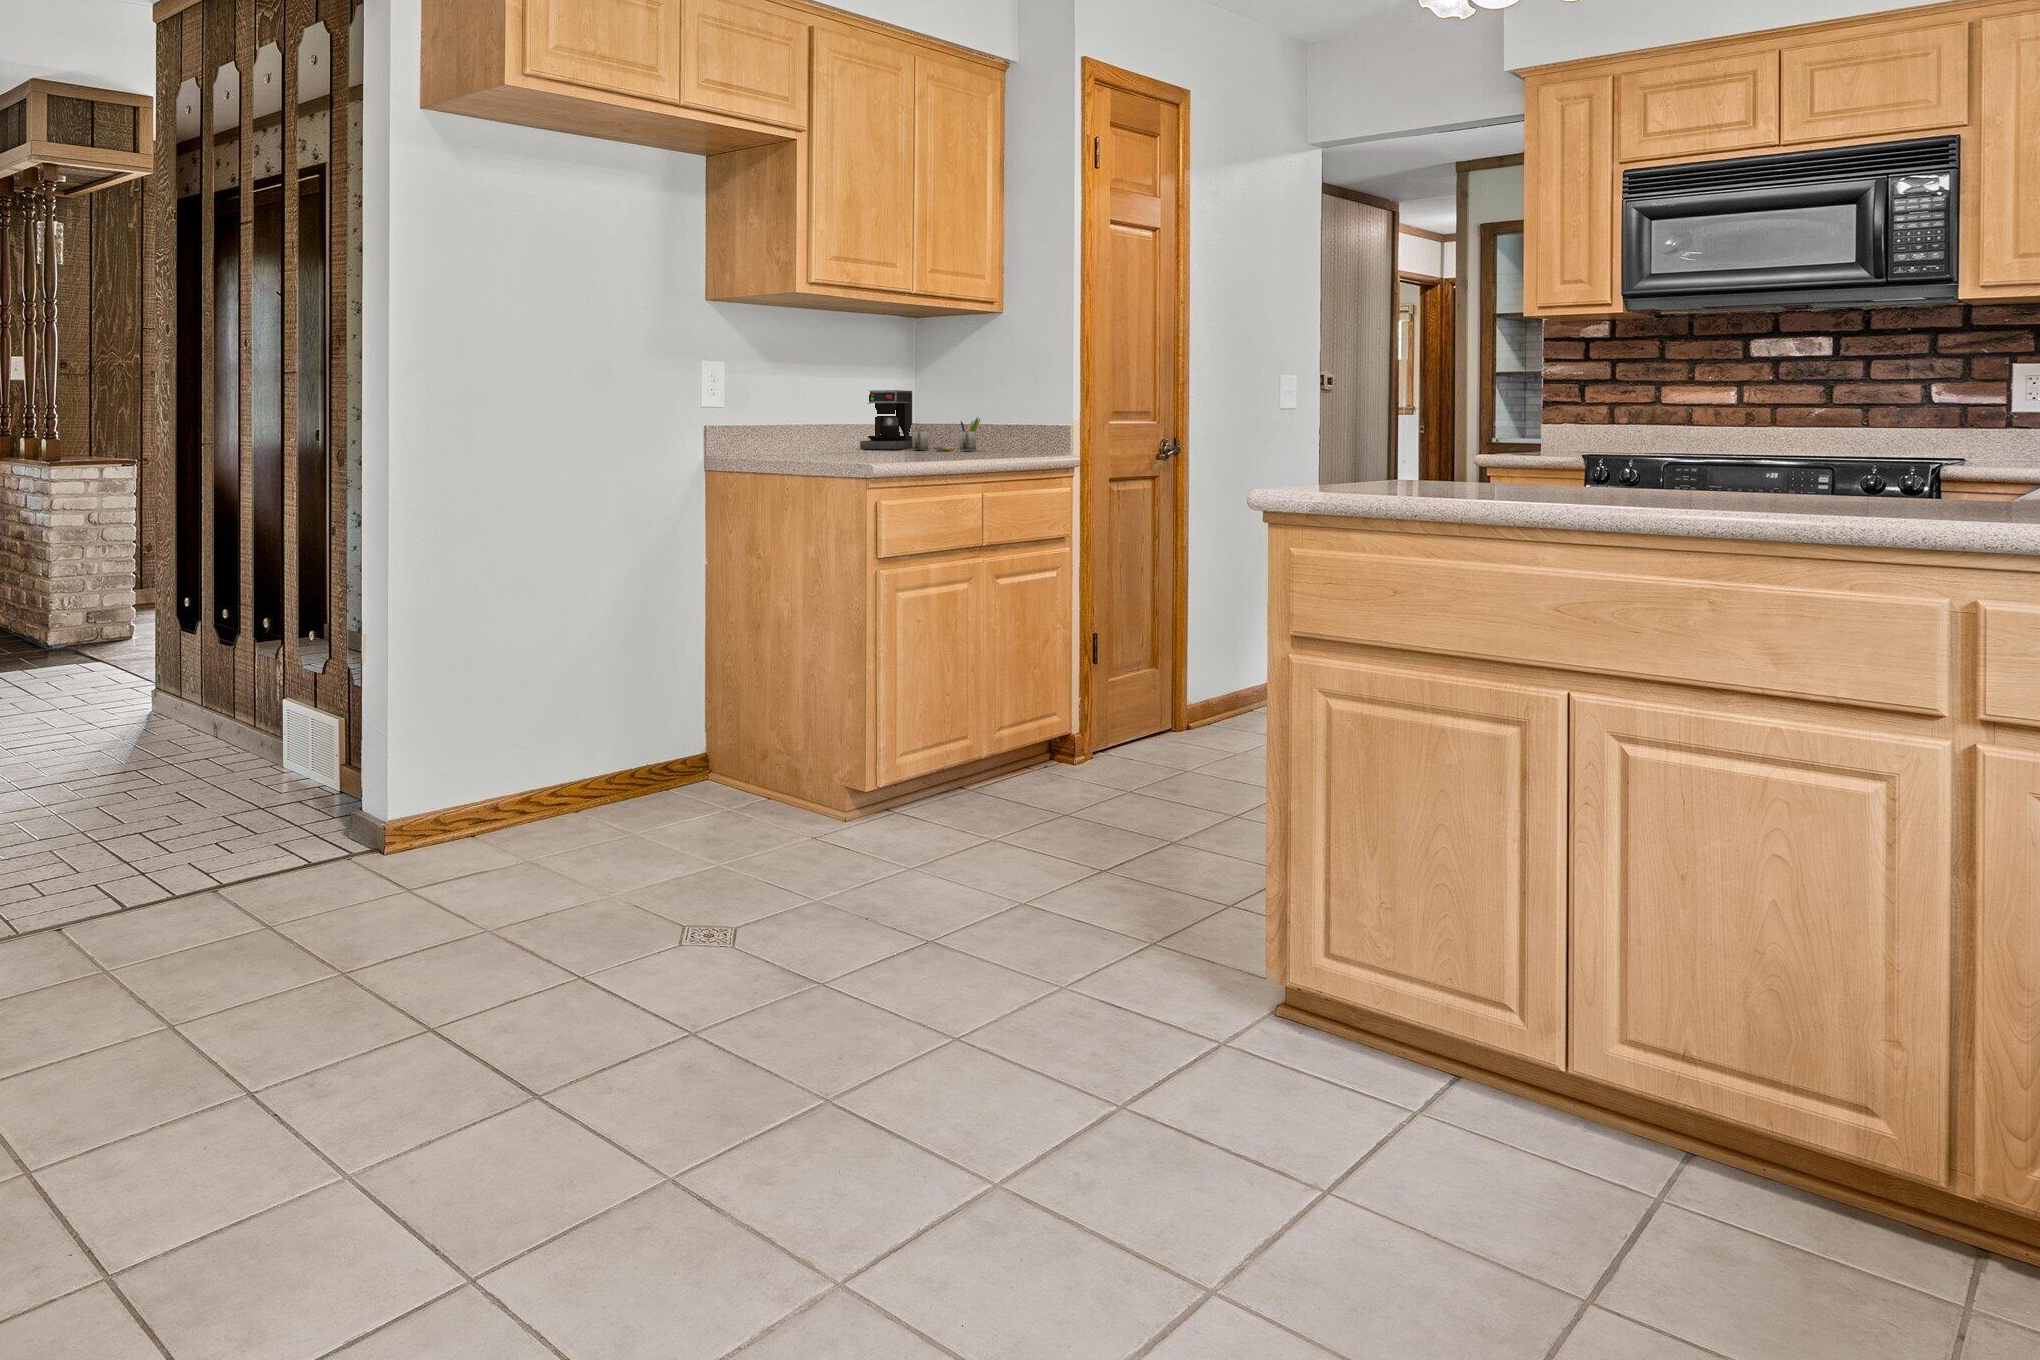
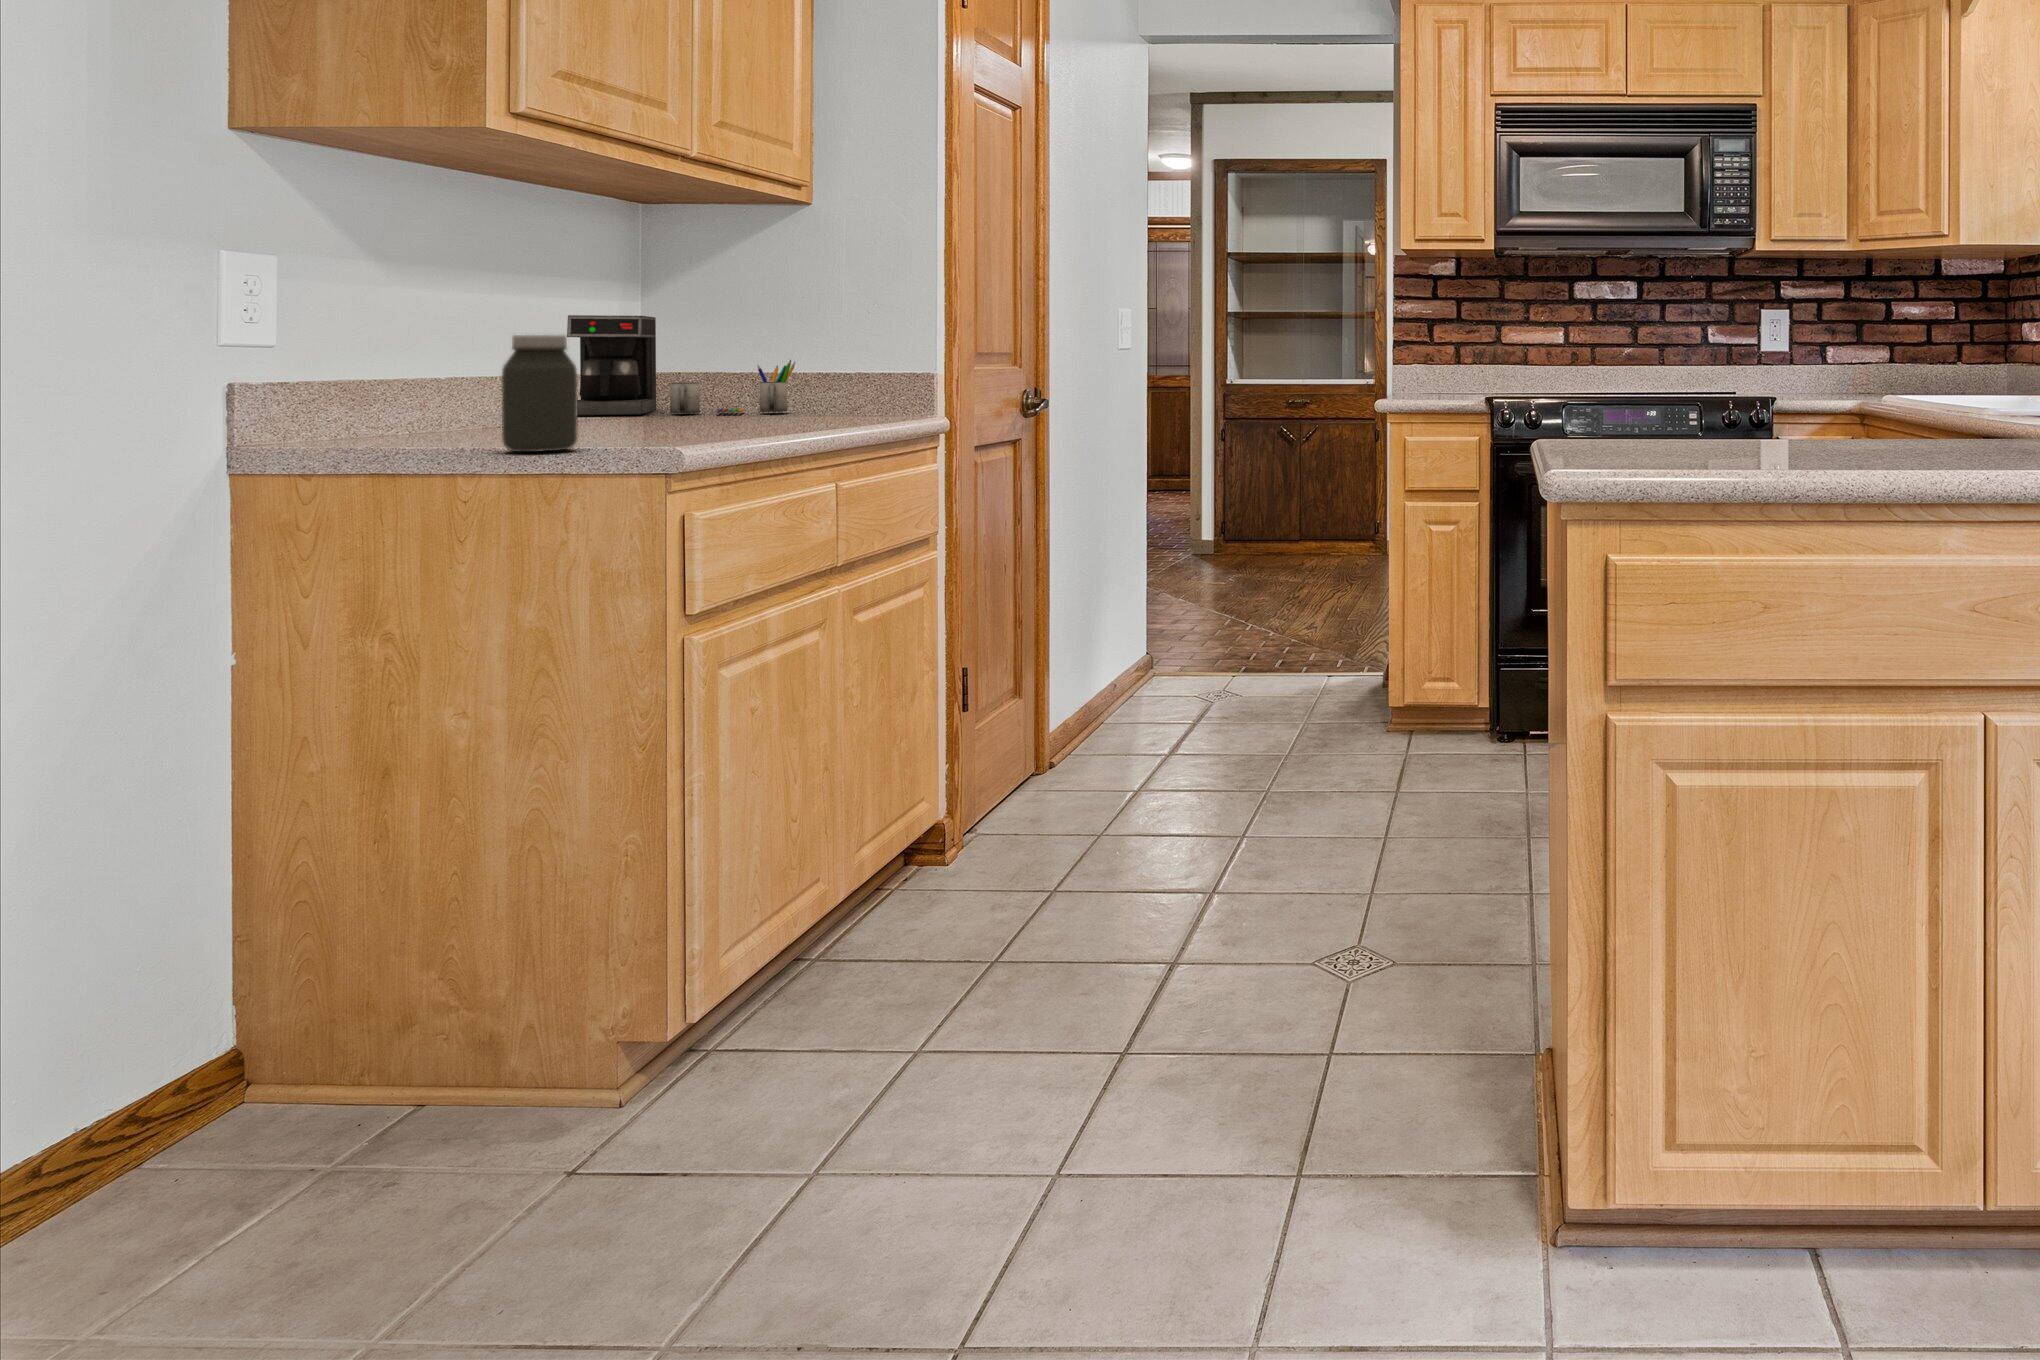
jar: none [791,403,824,464] -> present [502,335,578,452]

